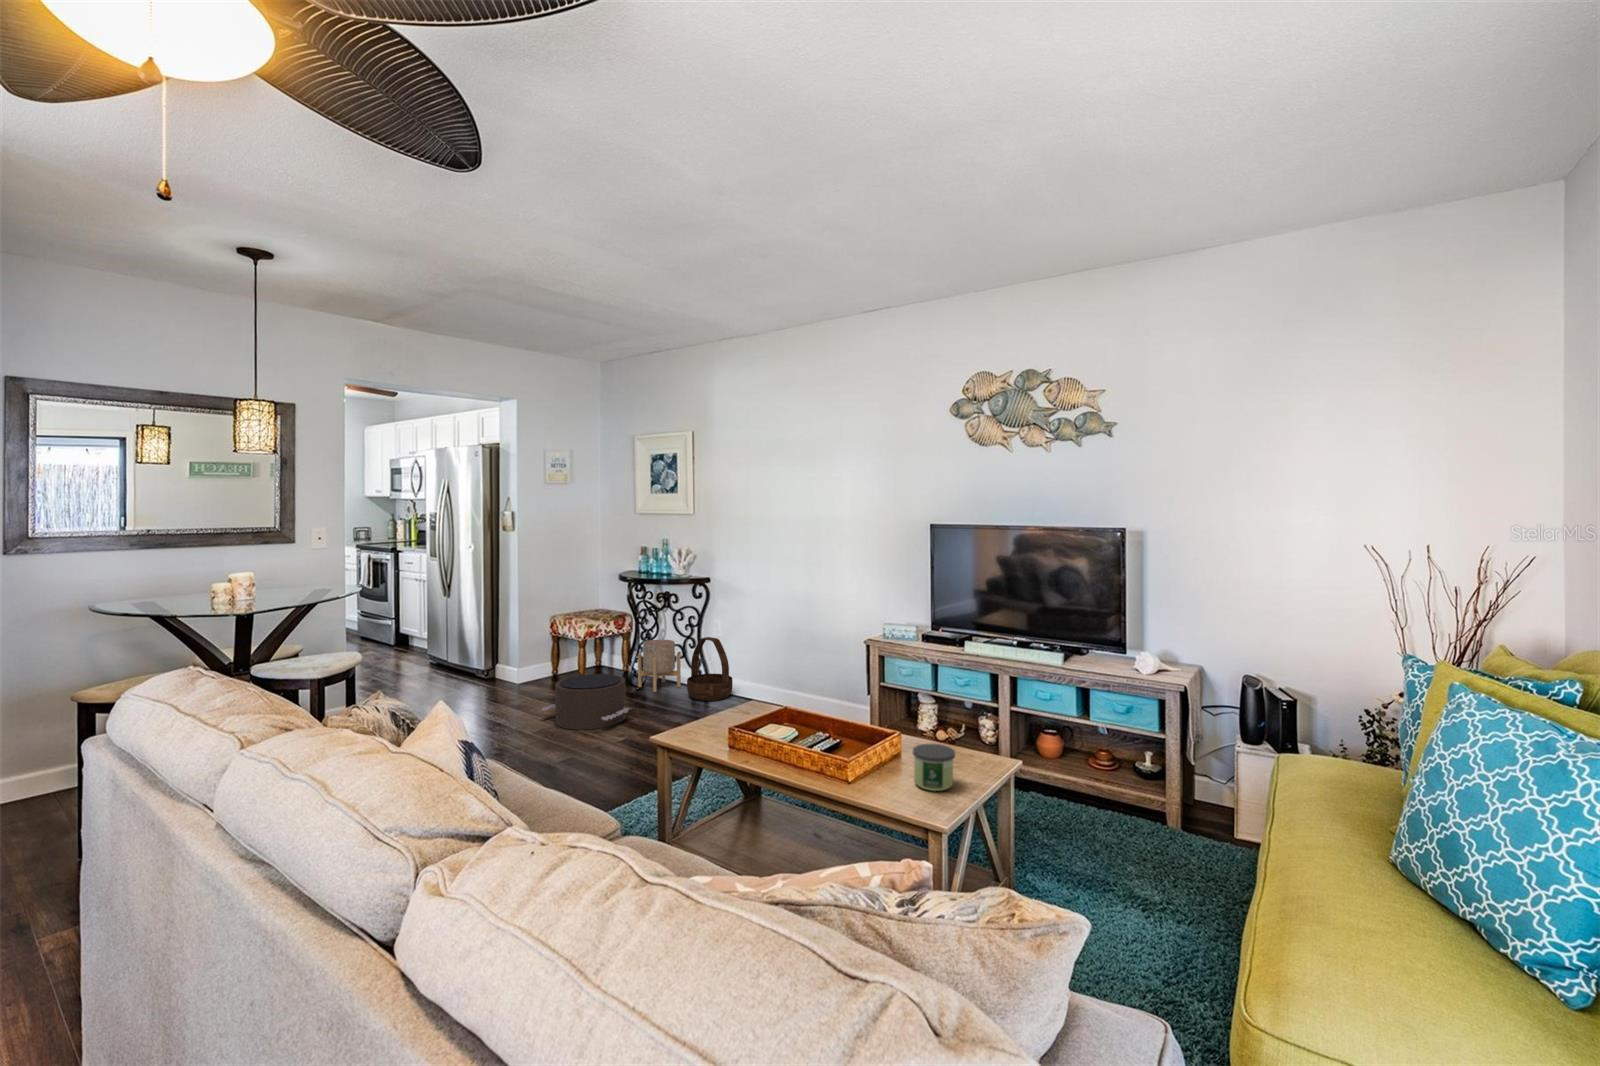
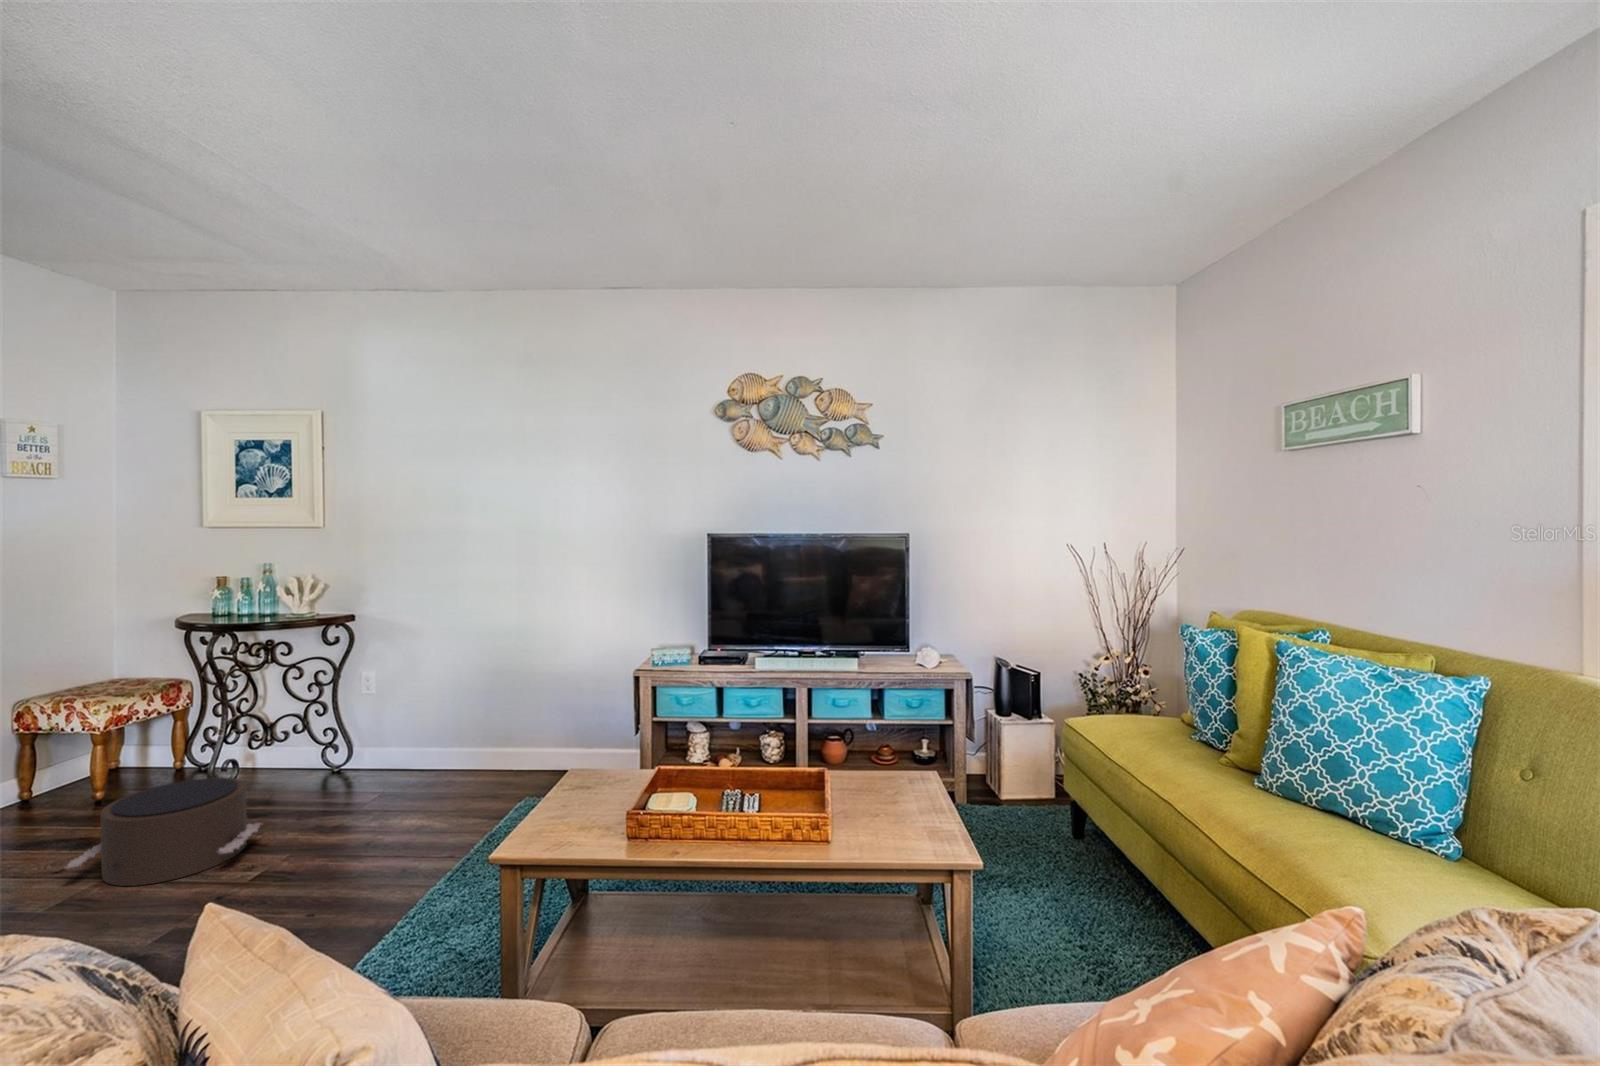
basket: present [687,637,733,701] -> none [330,696,404,787]
planter: present [638,640,681,692] -> none [226,709,306,790]
candle: present [913,744,955,791] -> none [875,773,922,826]

